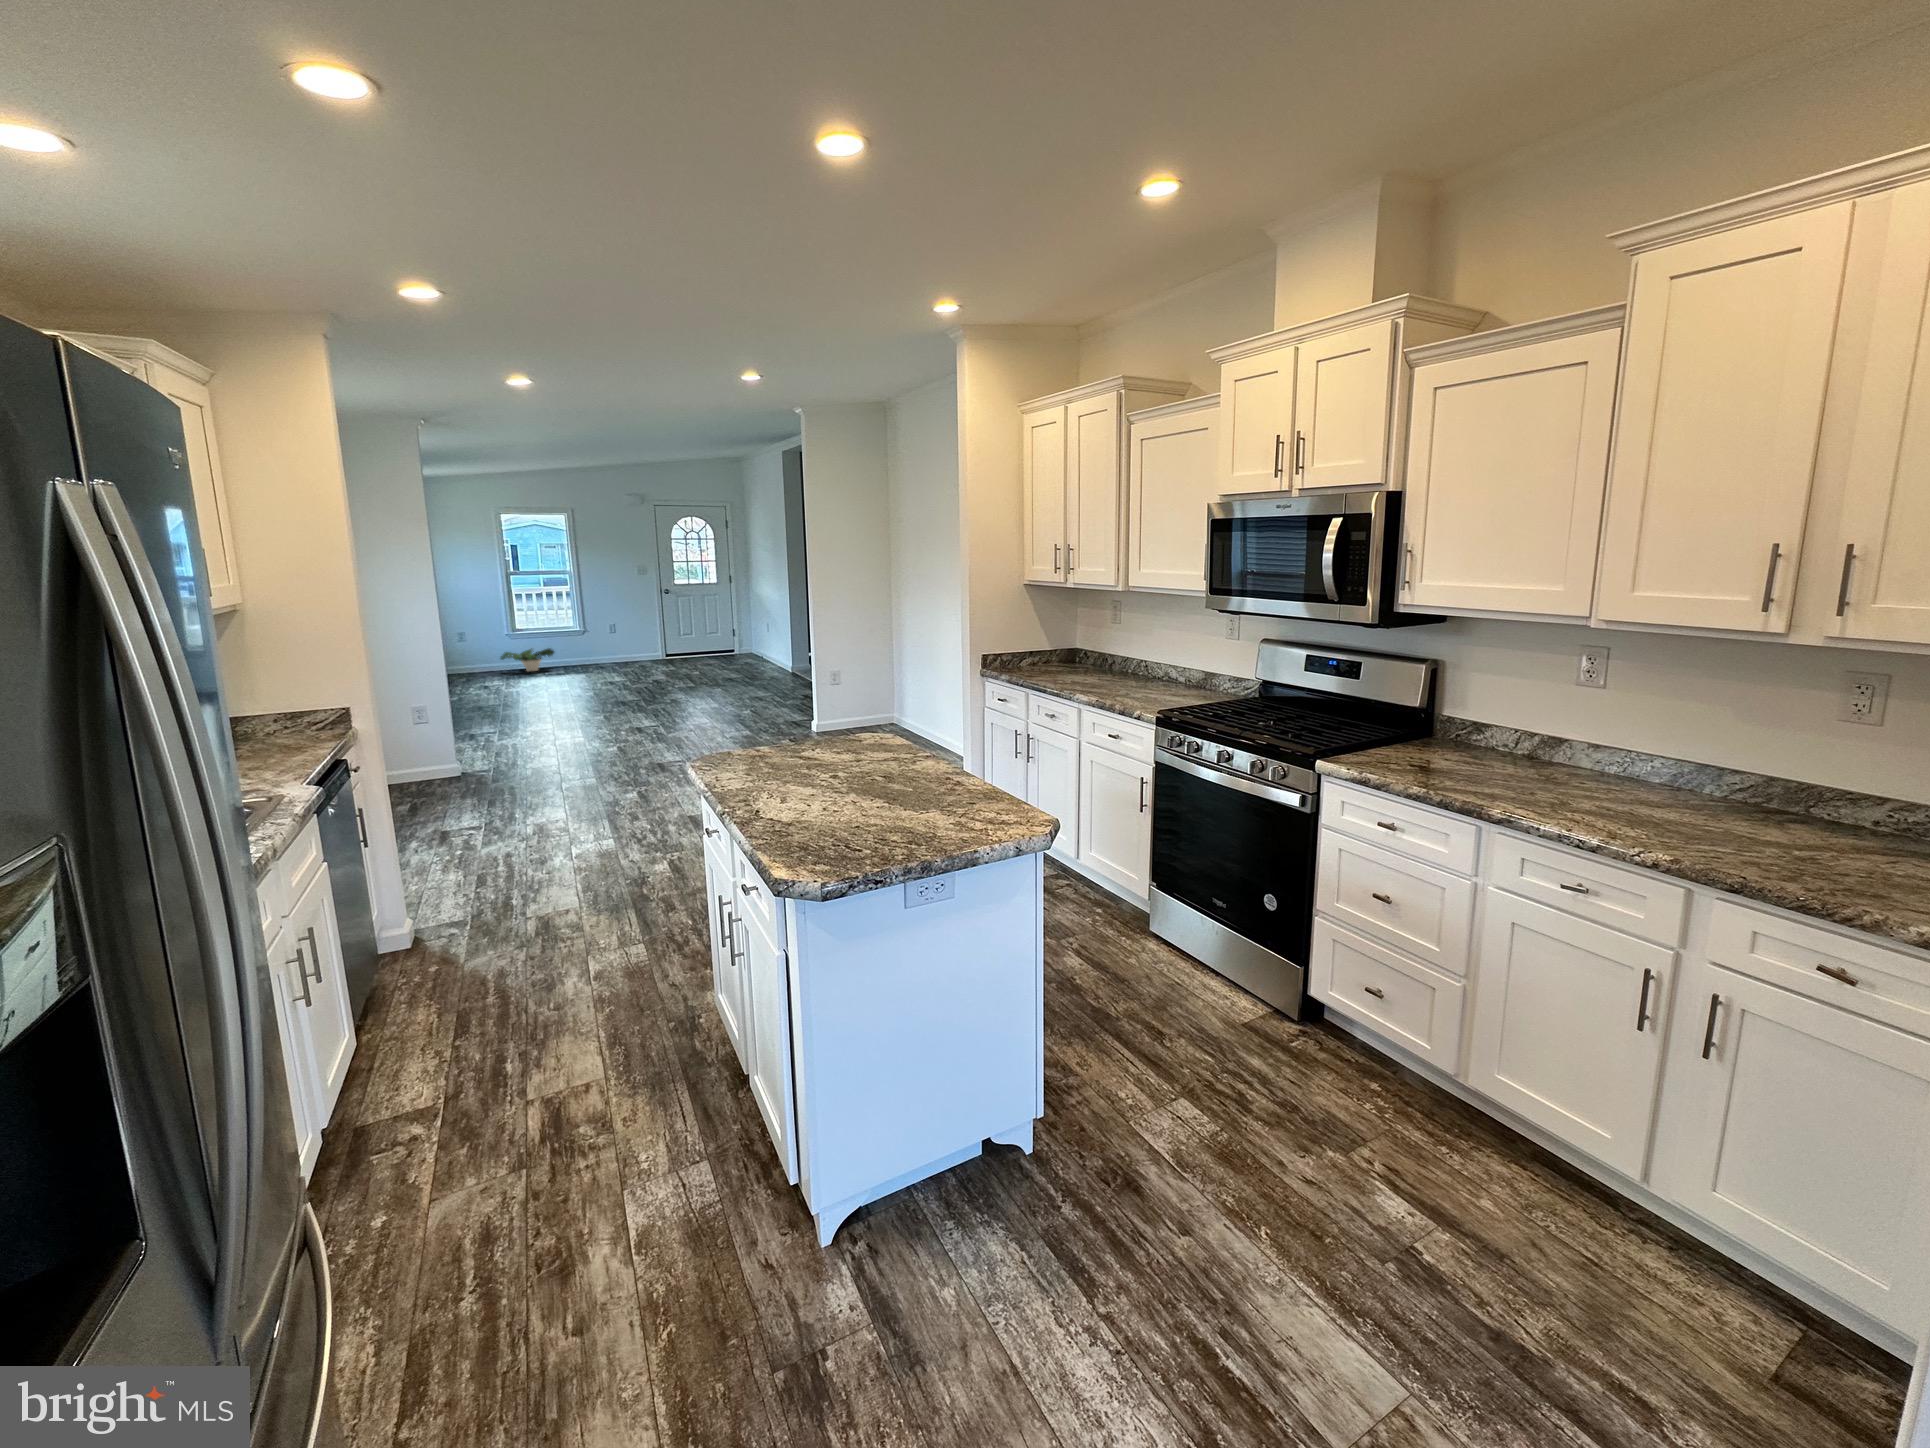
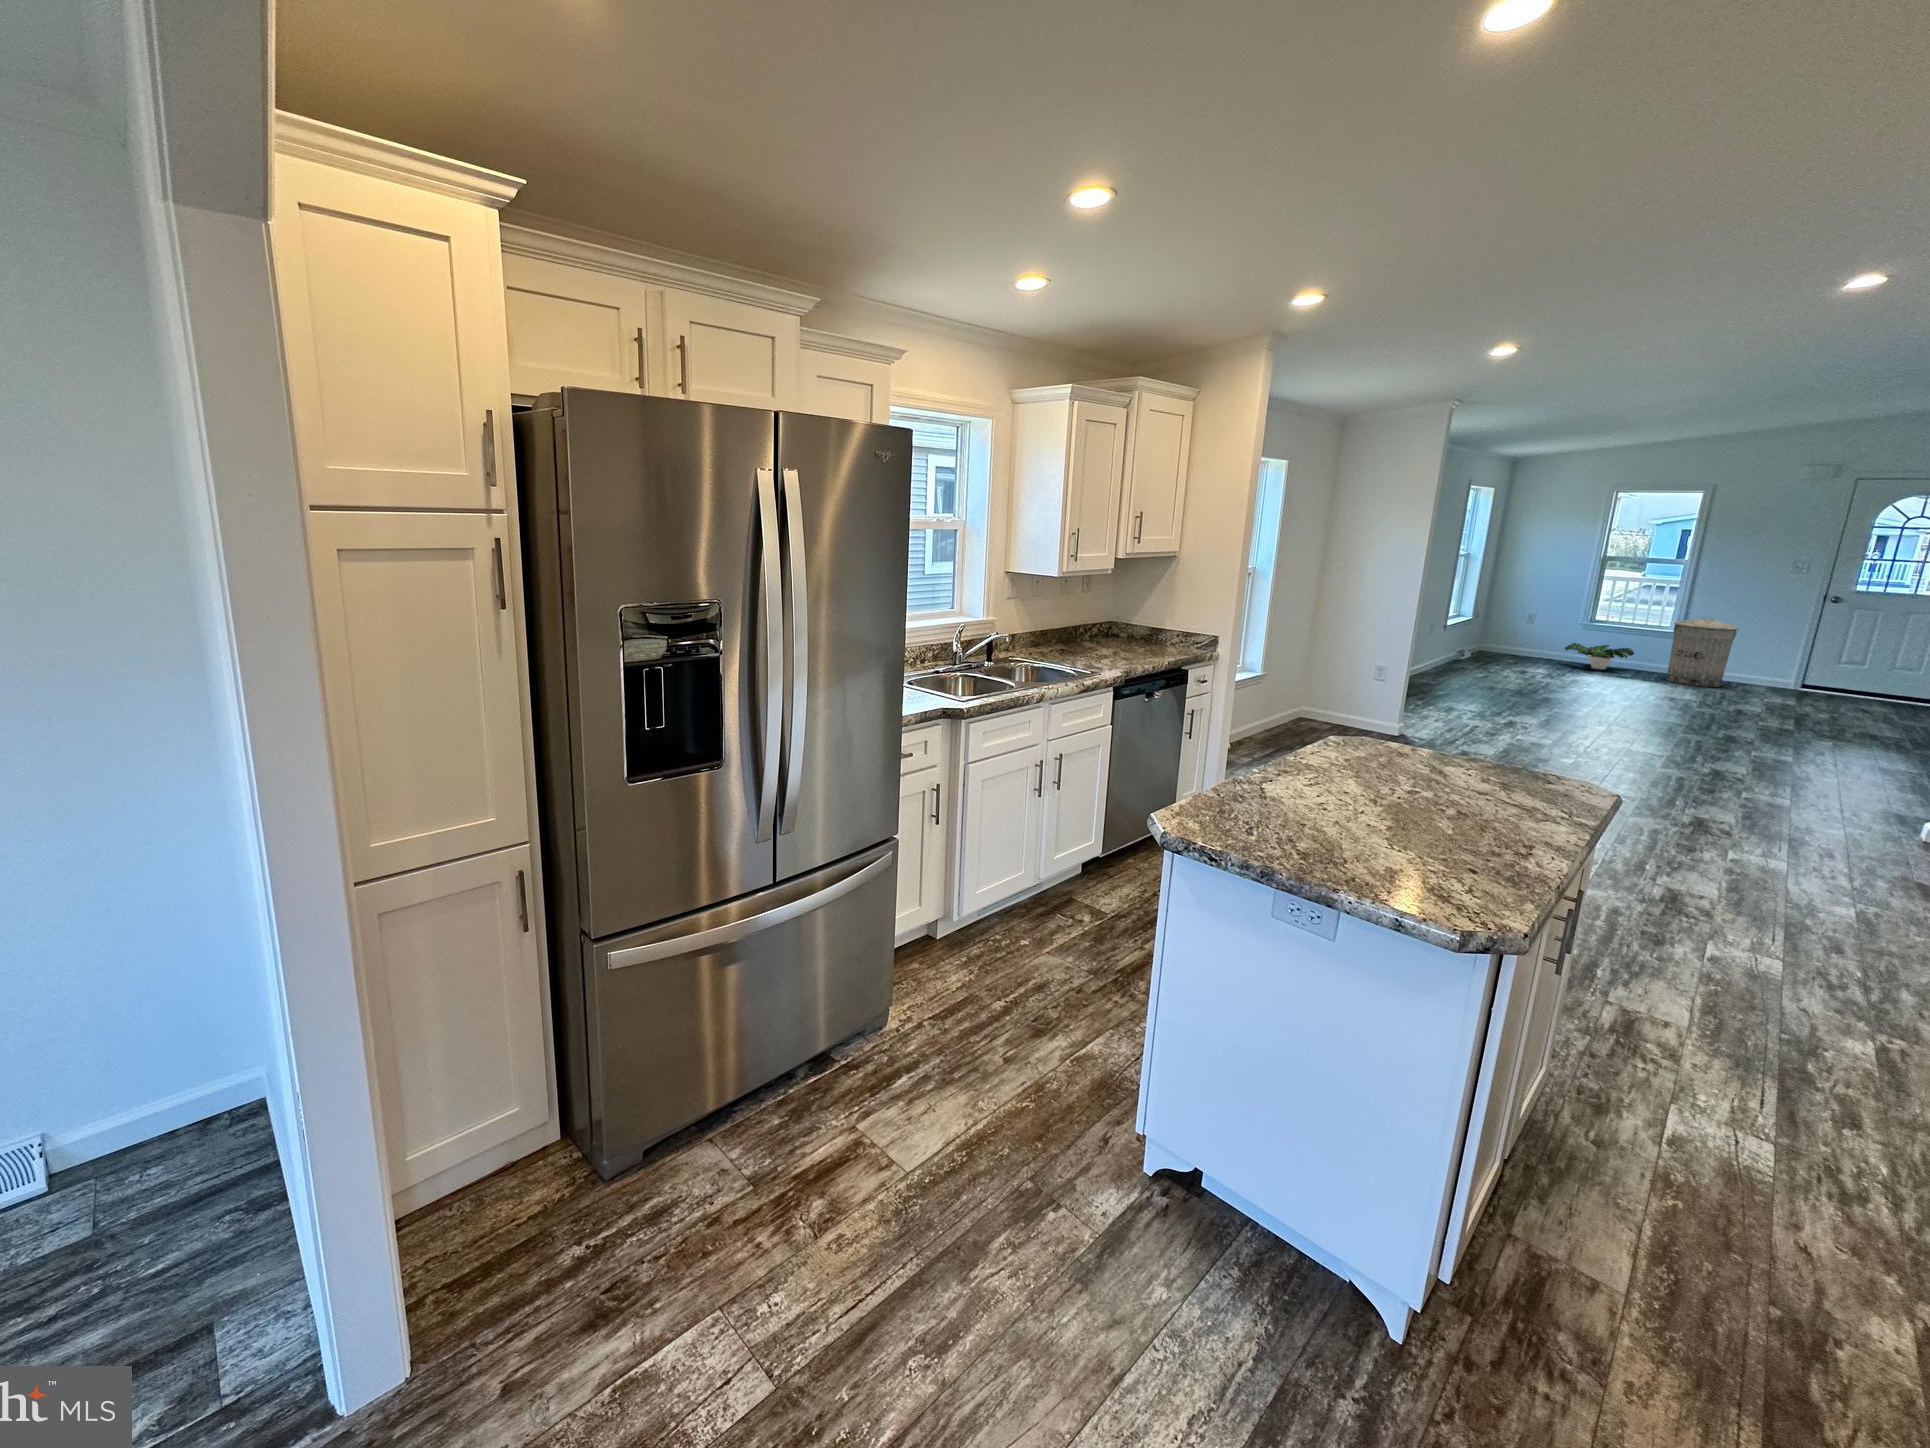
trash can: none [578,612,623,669] -> present [1666,617,1738,687]

